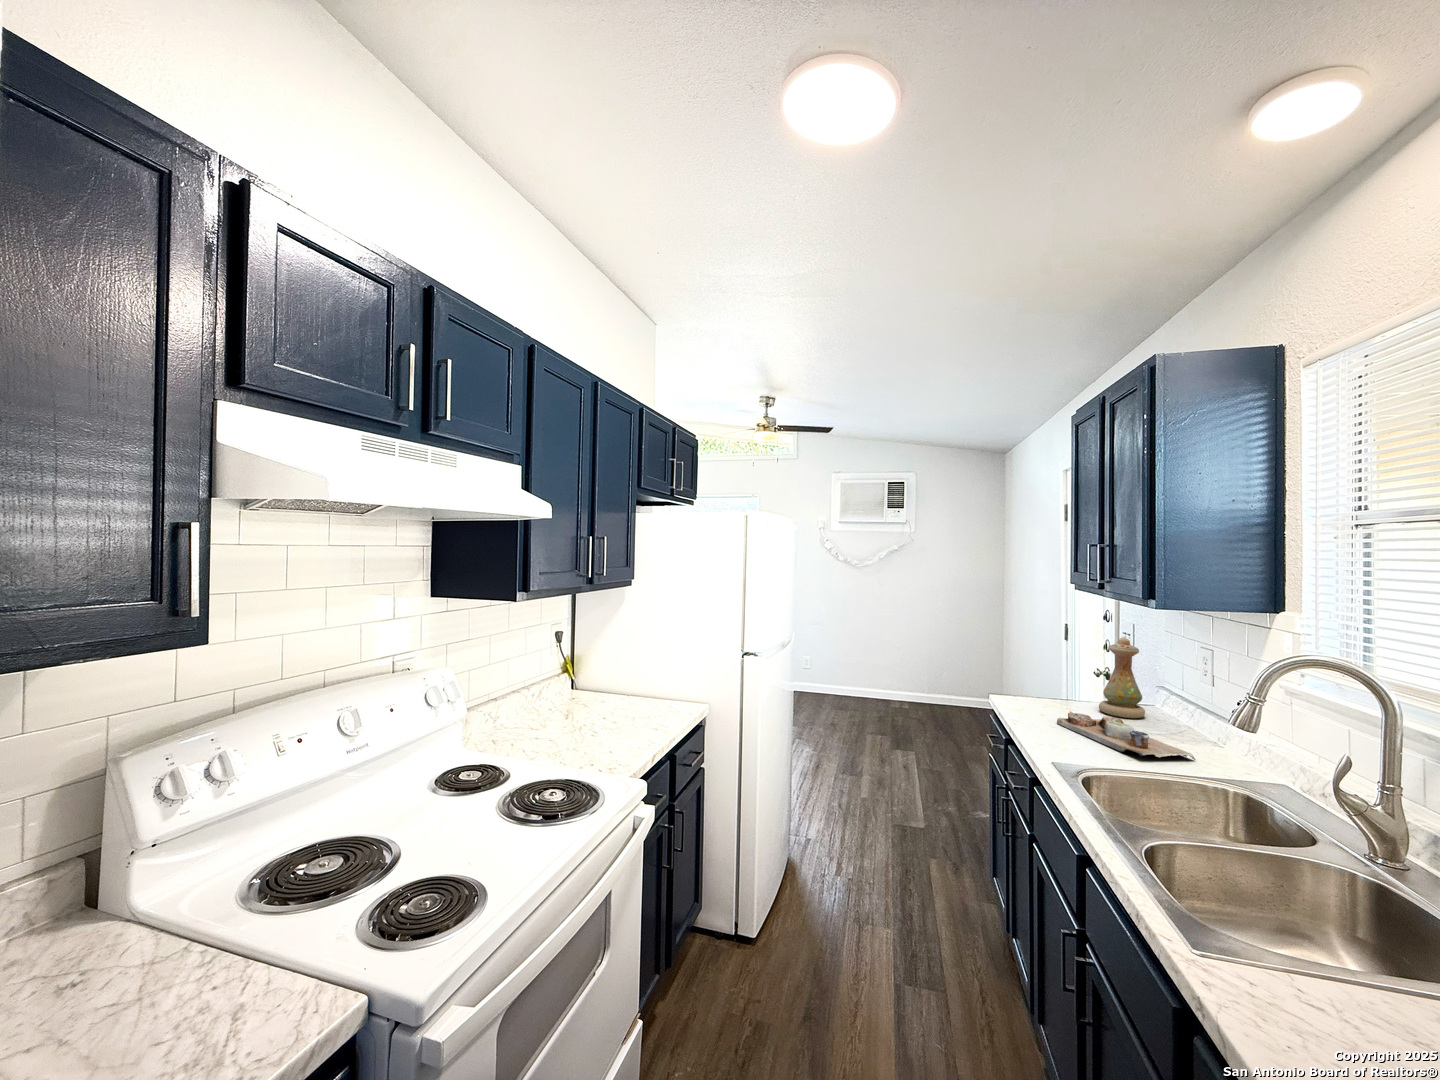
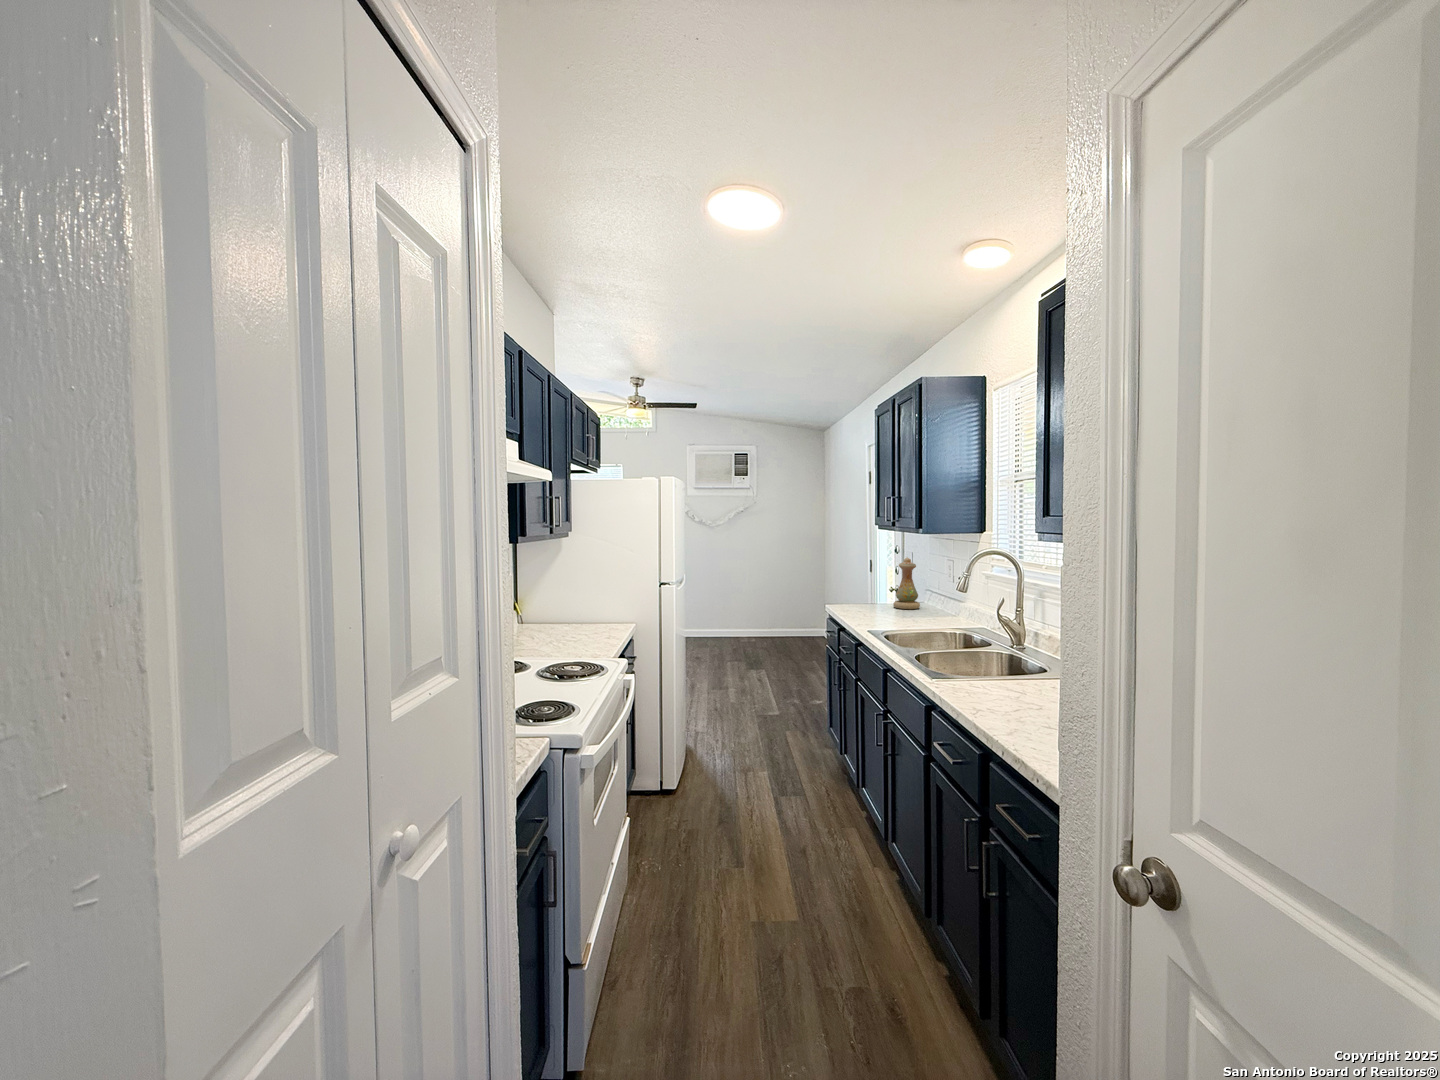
cutting board: present [1057,711,1195,760] -> none [869,607,944,624]

